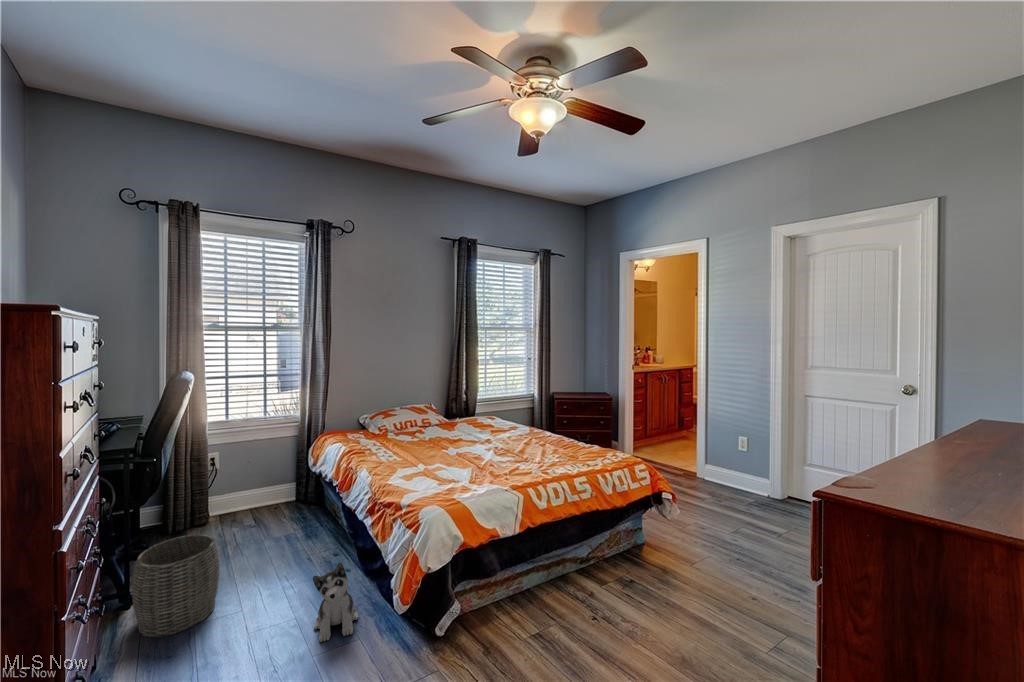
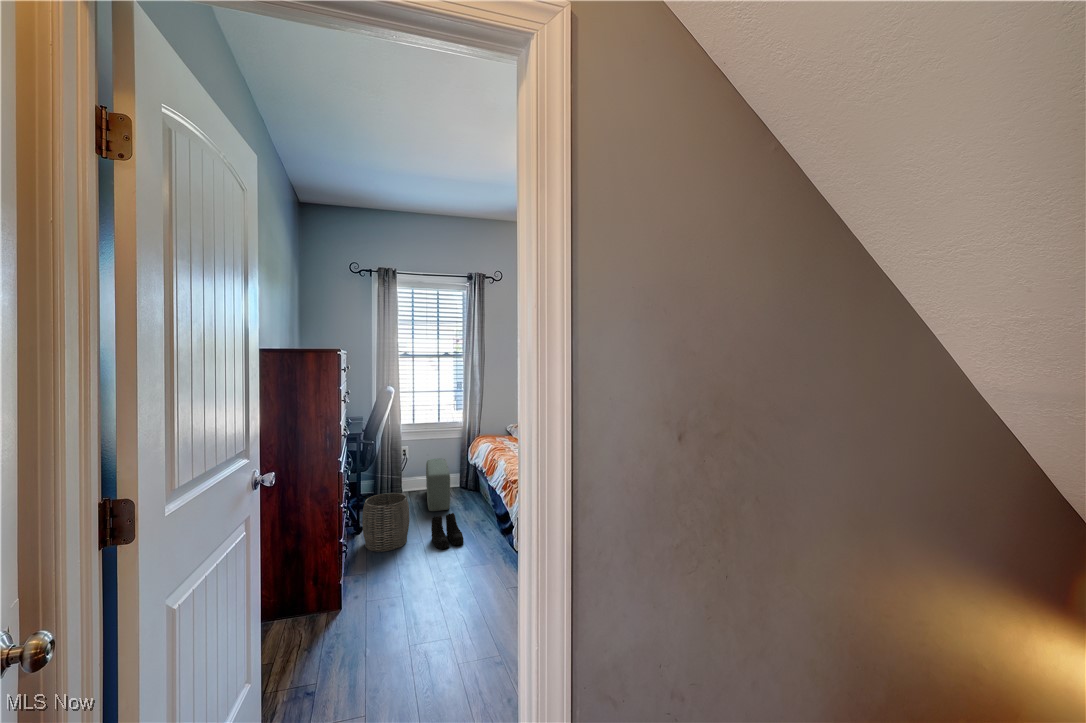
pouf: none [247,466,284,545] -> present [426,459,450,511]
boots: none [257,552,308,612] -> present [431,513,464,549]
plush toy: present [313,563,358,642] -> none [465,518,494,569]

